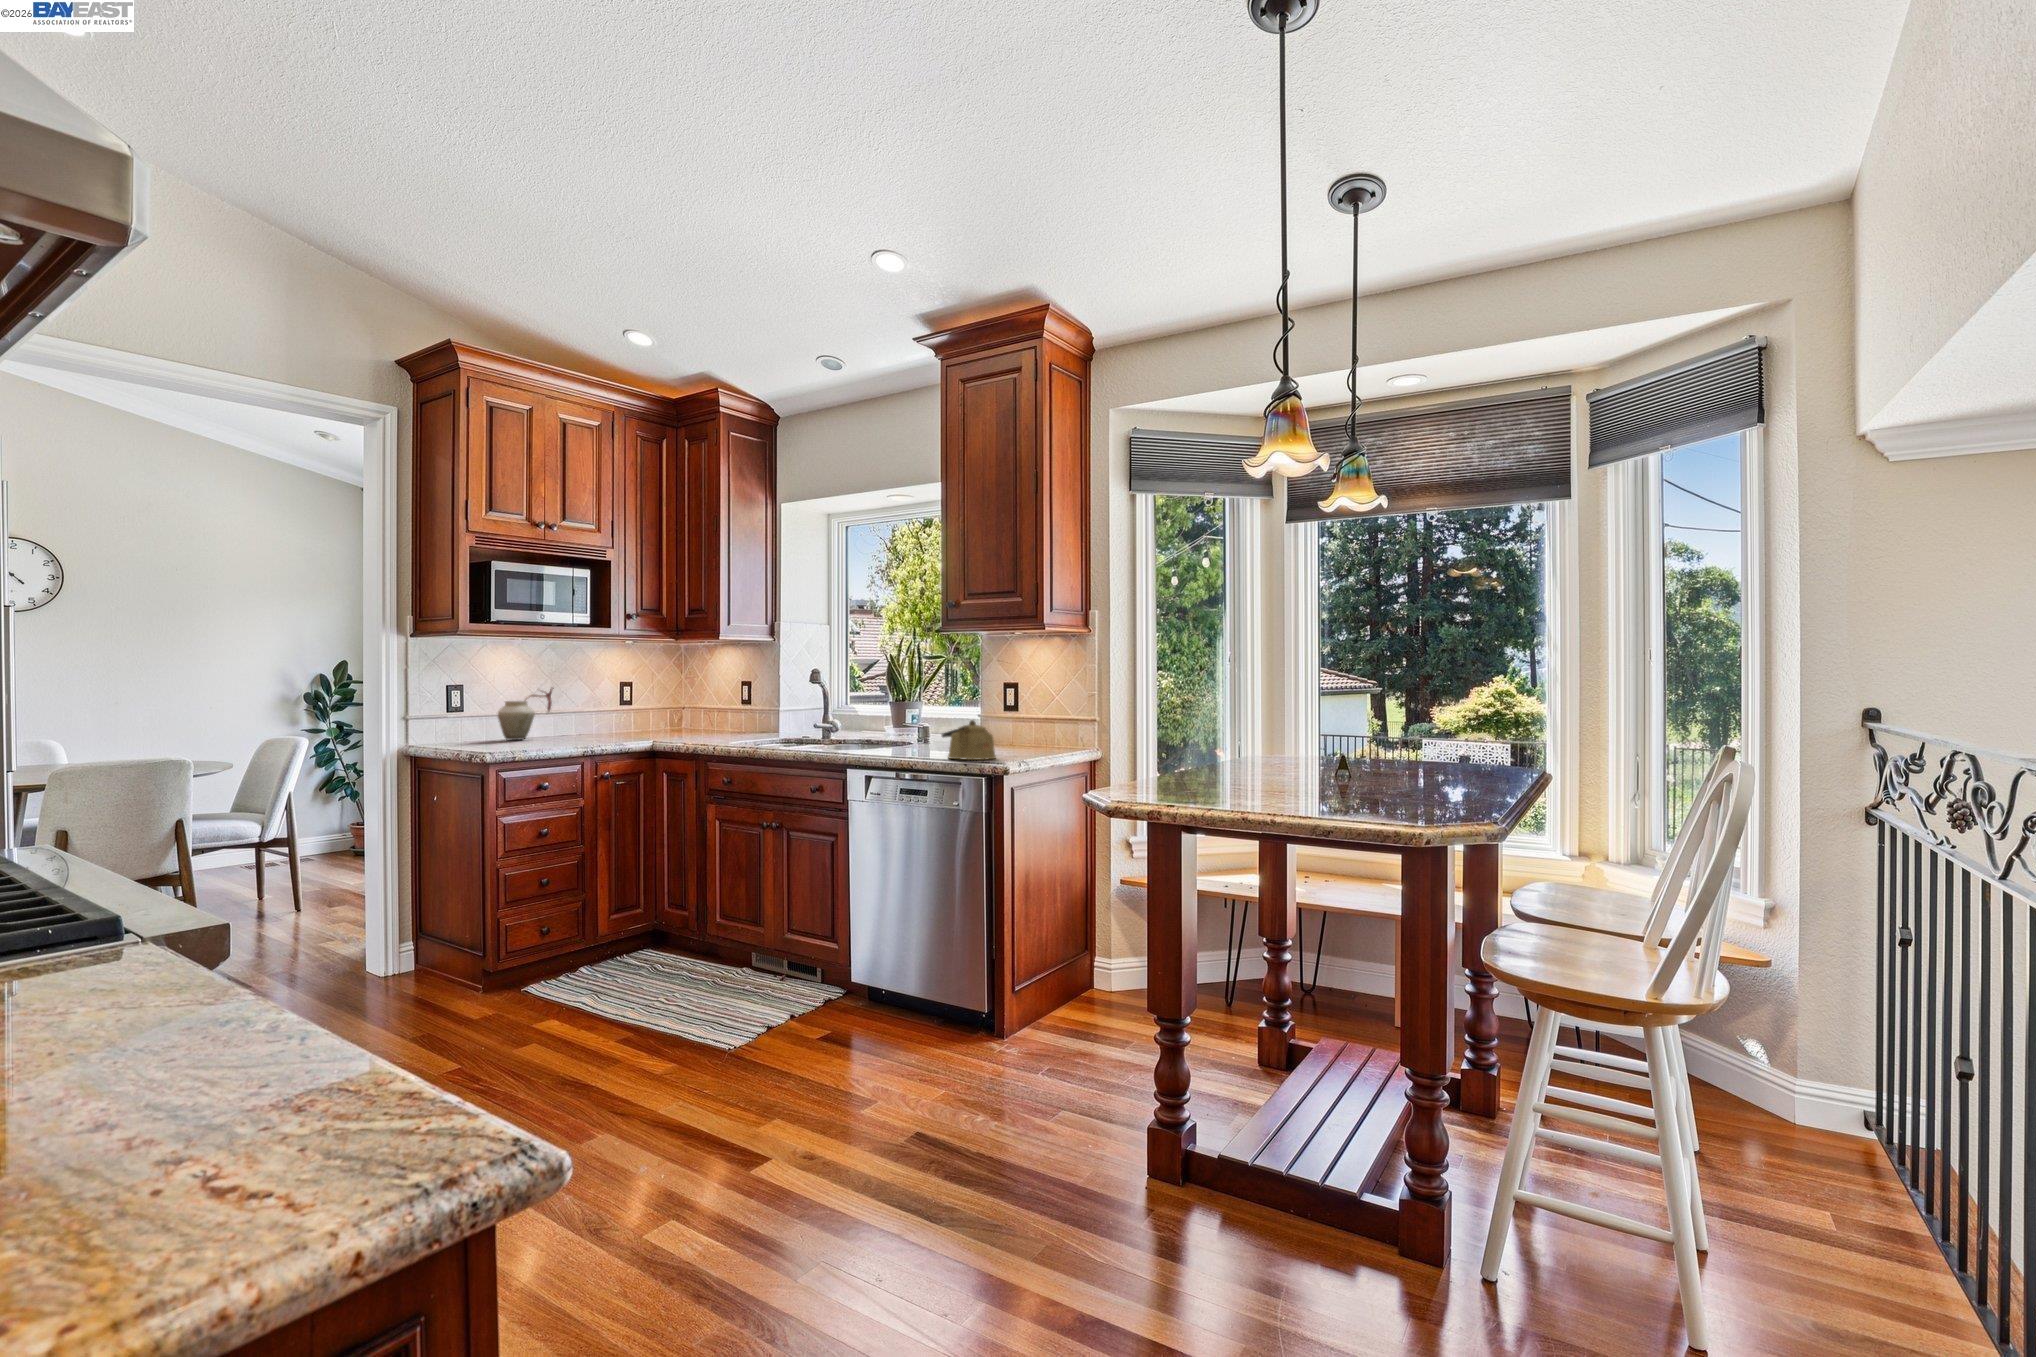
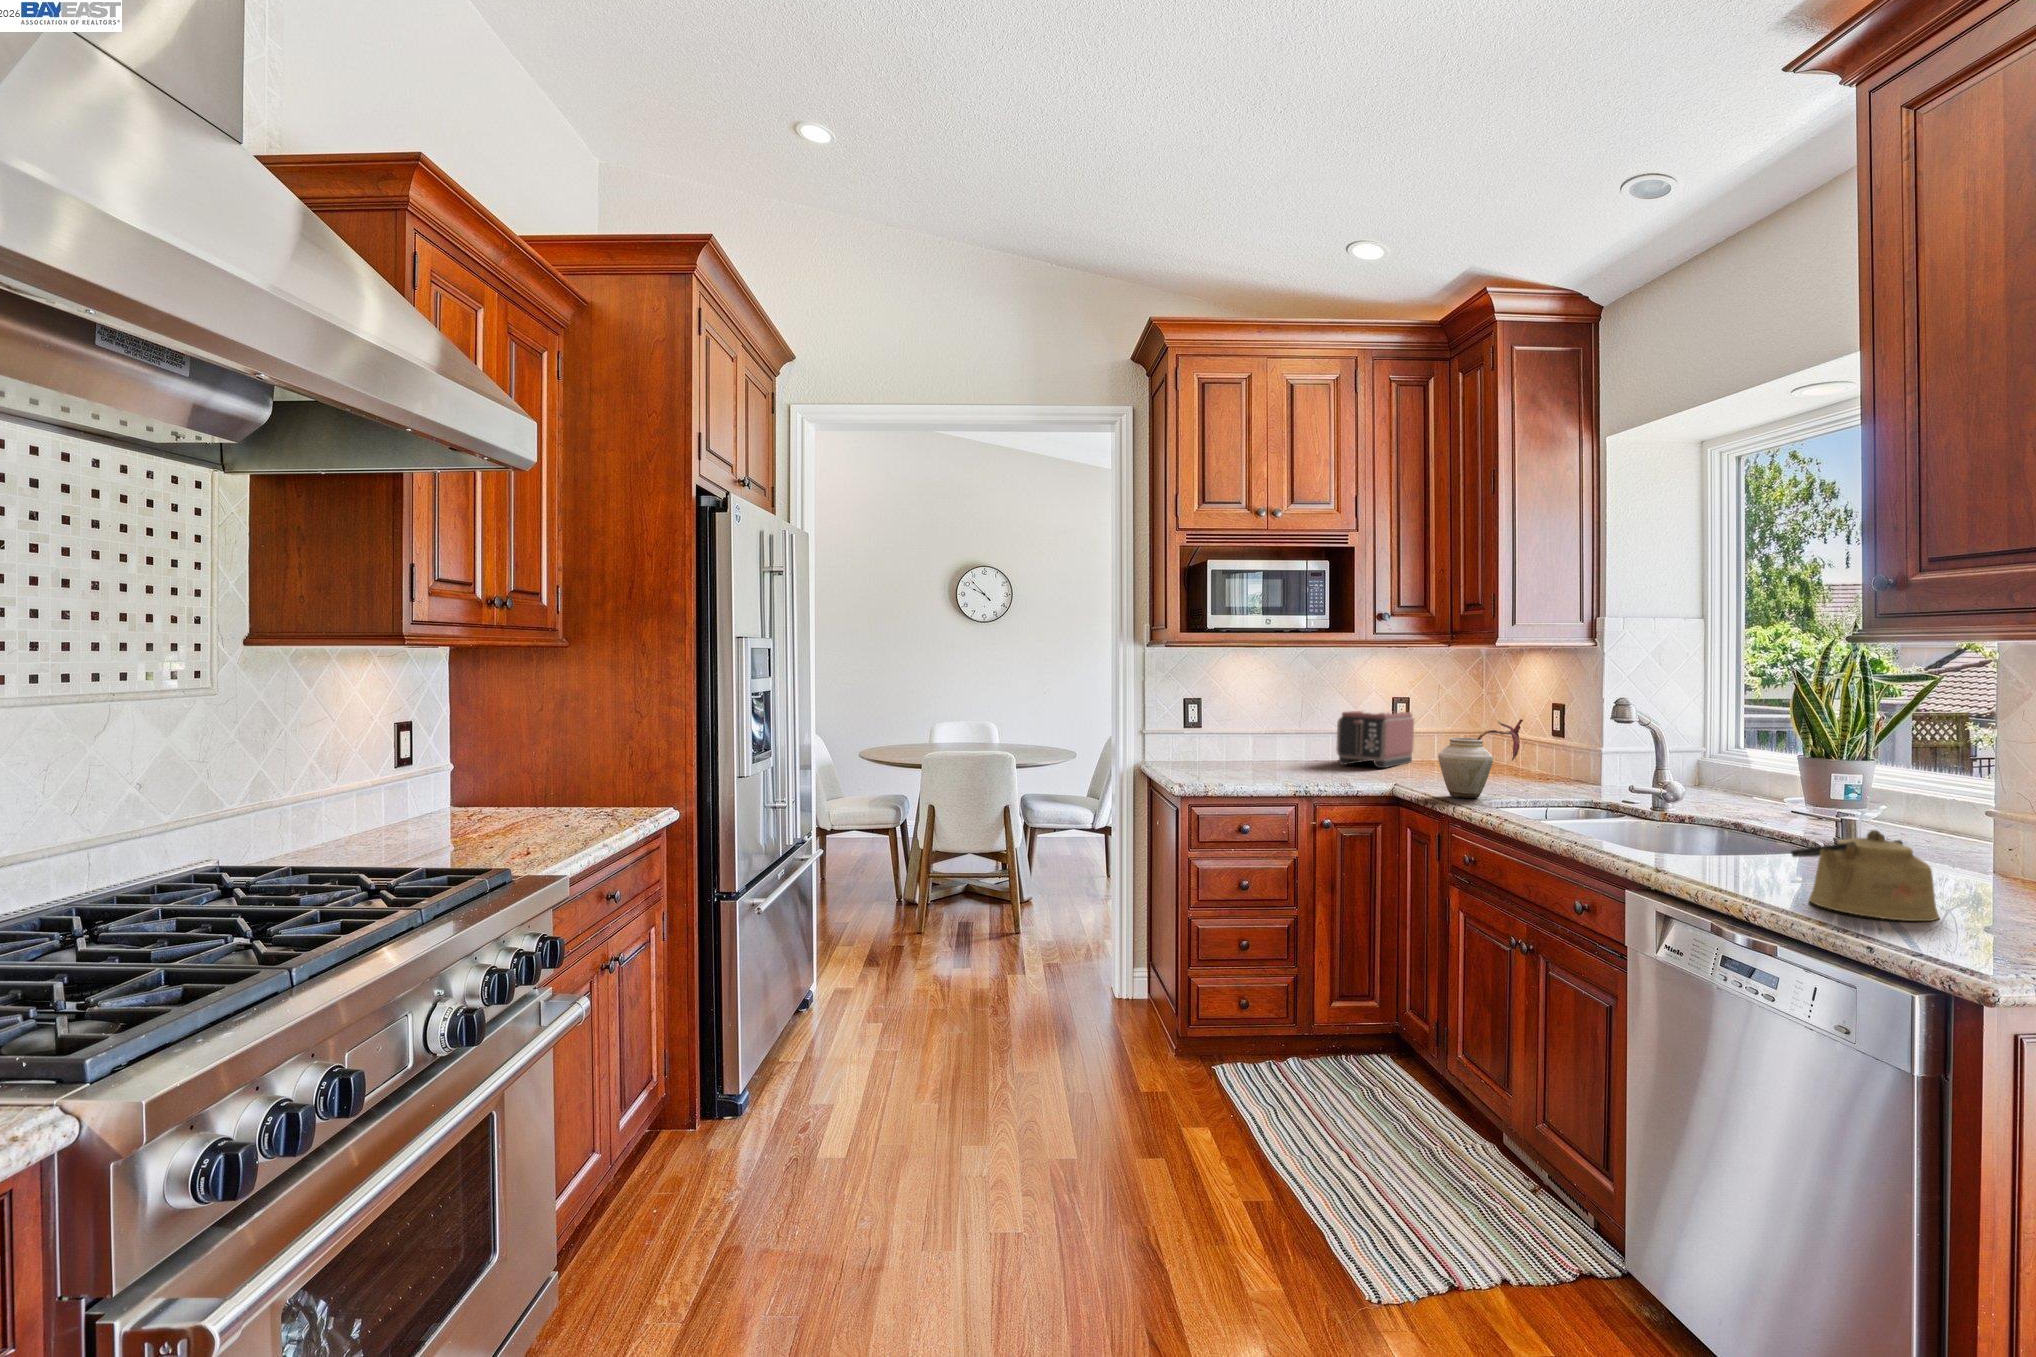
vase: present [498,688,554,740] -> present [1438,719,1523,798]
toaster: none [586,692,640,735] -> present [1337,711,1414,768]

